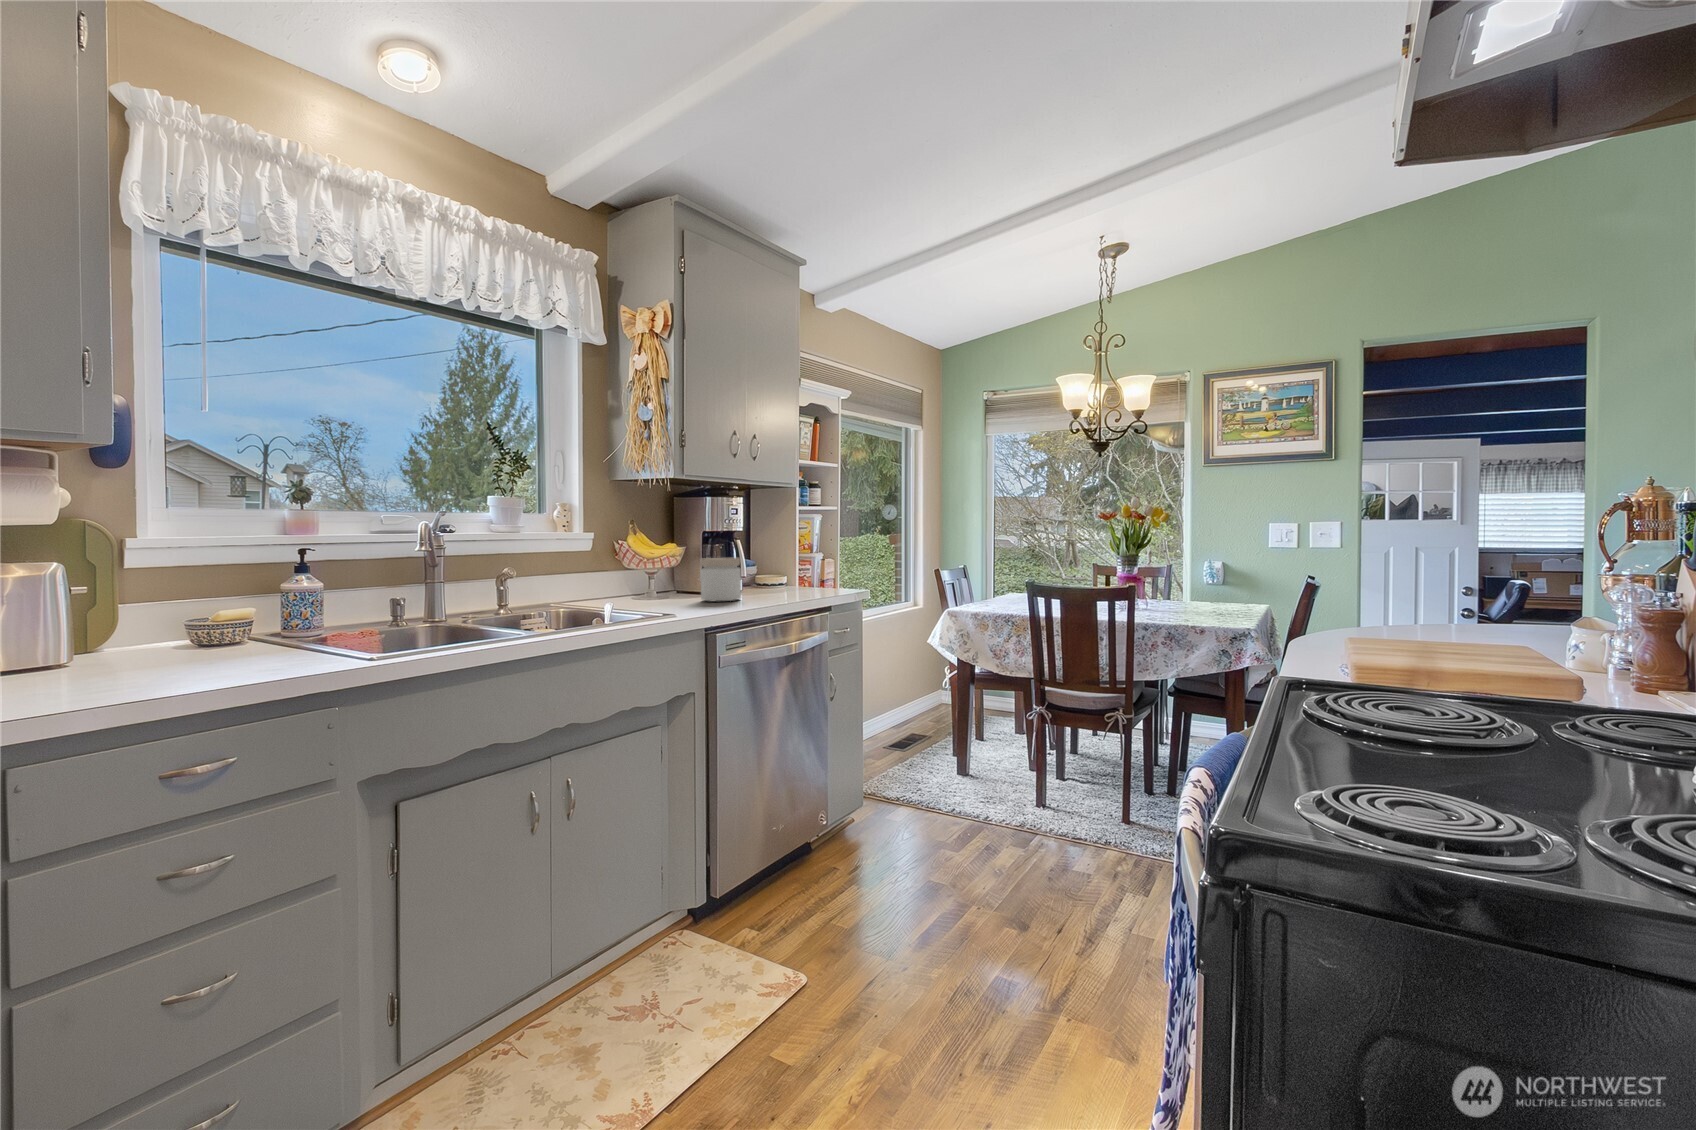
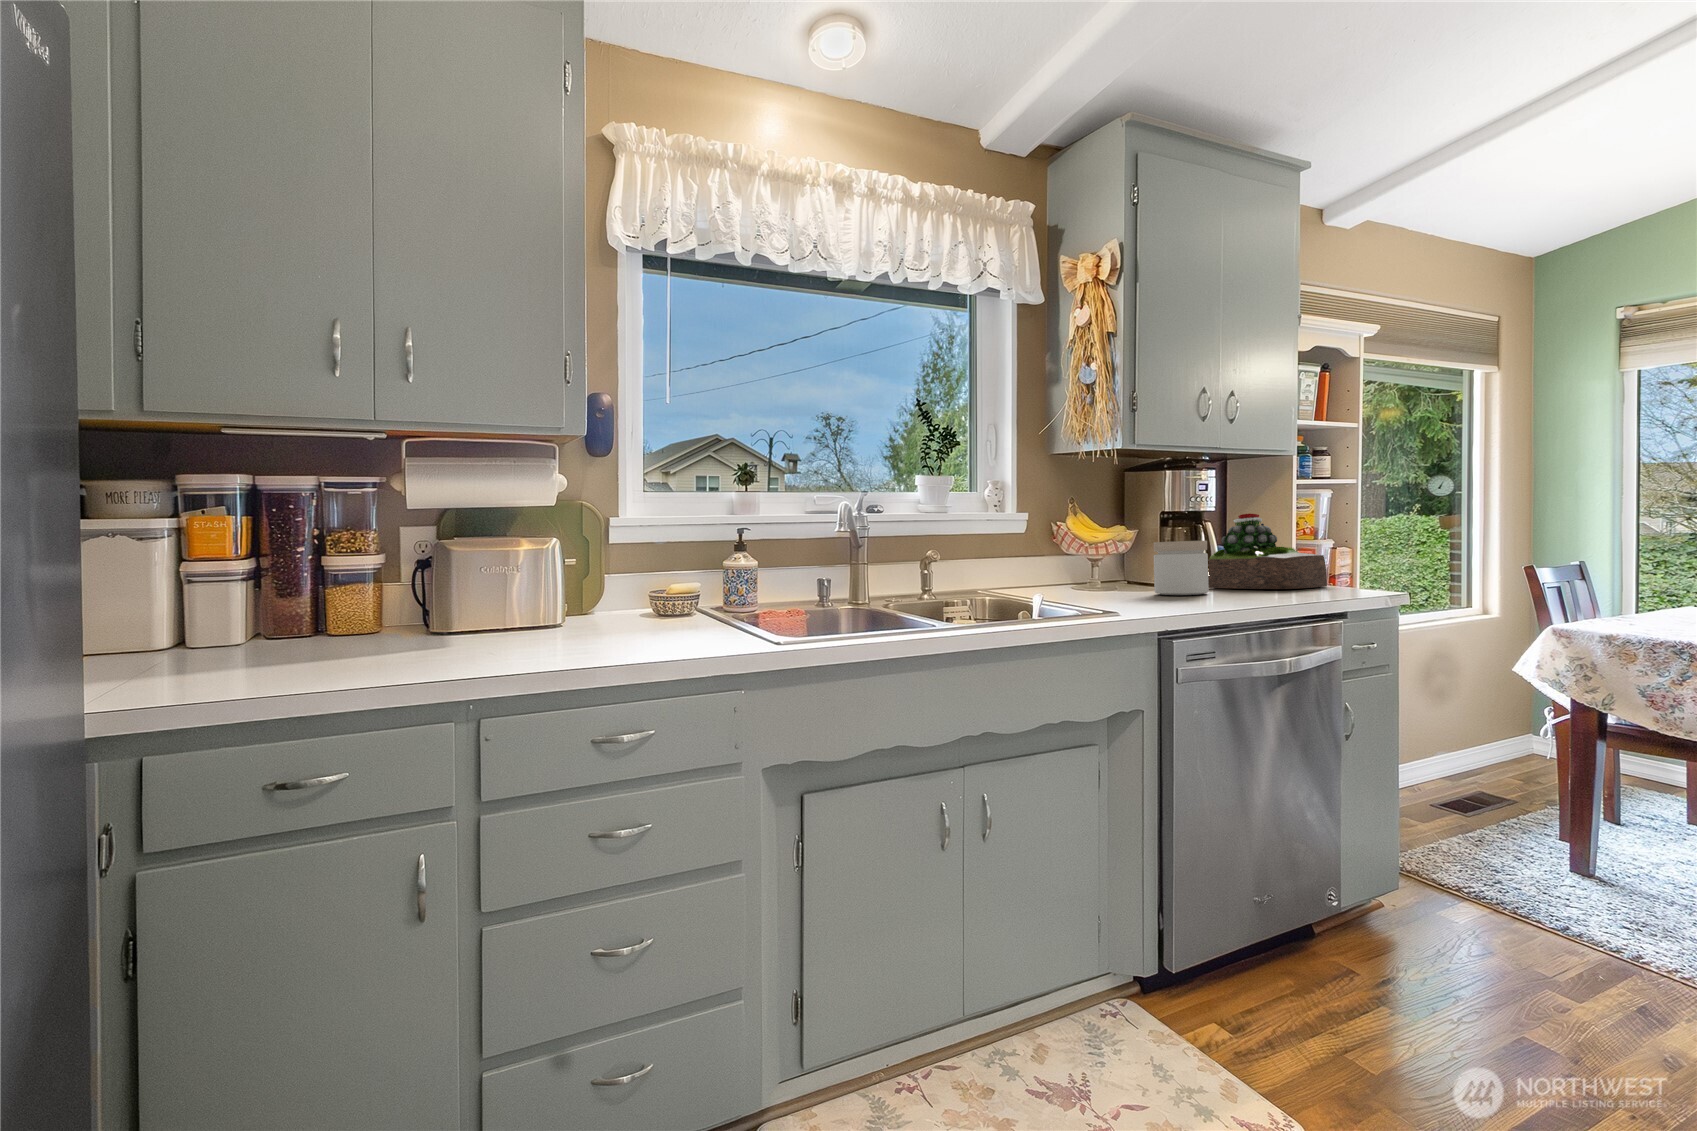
succulent plant: none [739,535,820,594] -> present [1208,514,1327,589]

